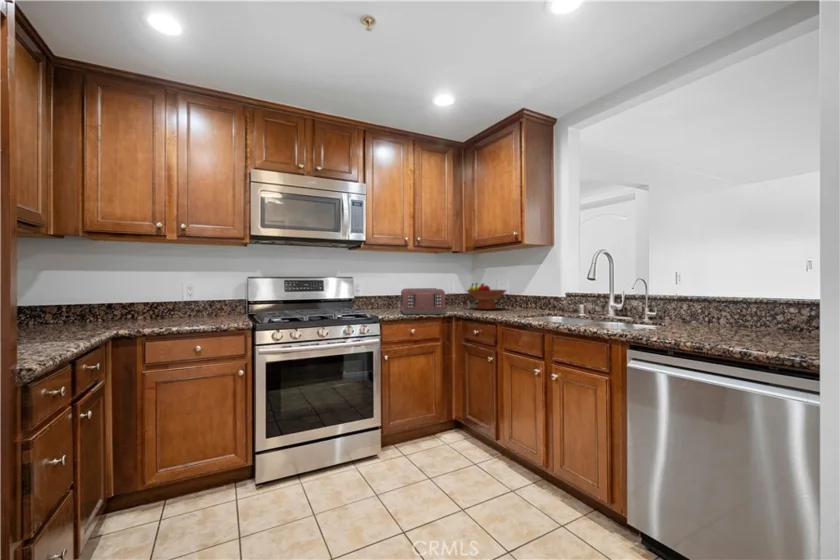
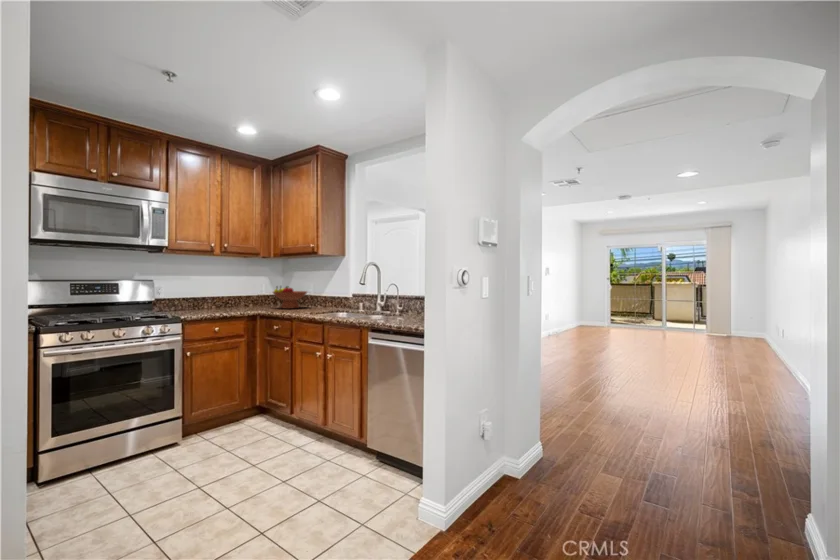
toaster: present [401,288,446,314] -> none [206,291,249,314]

